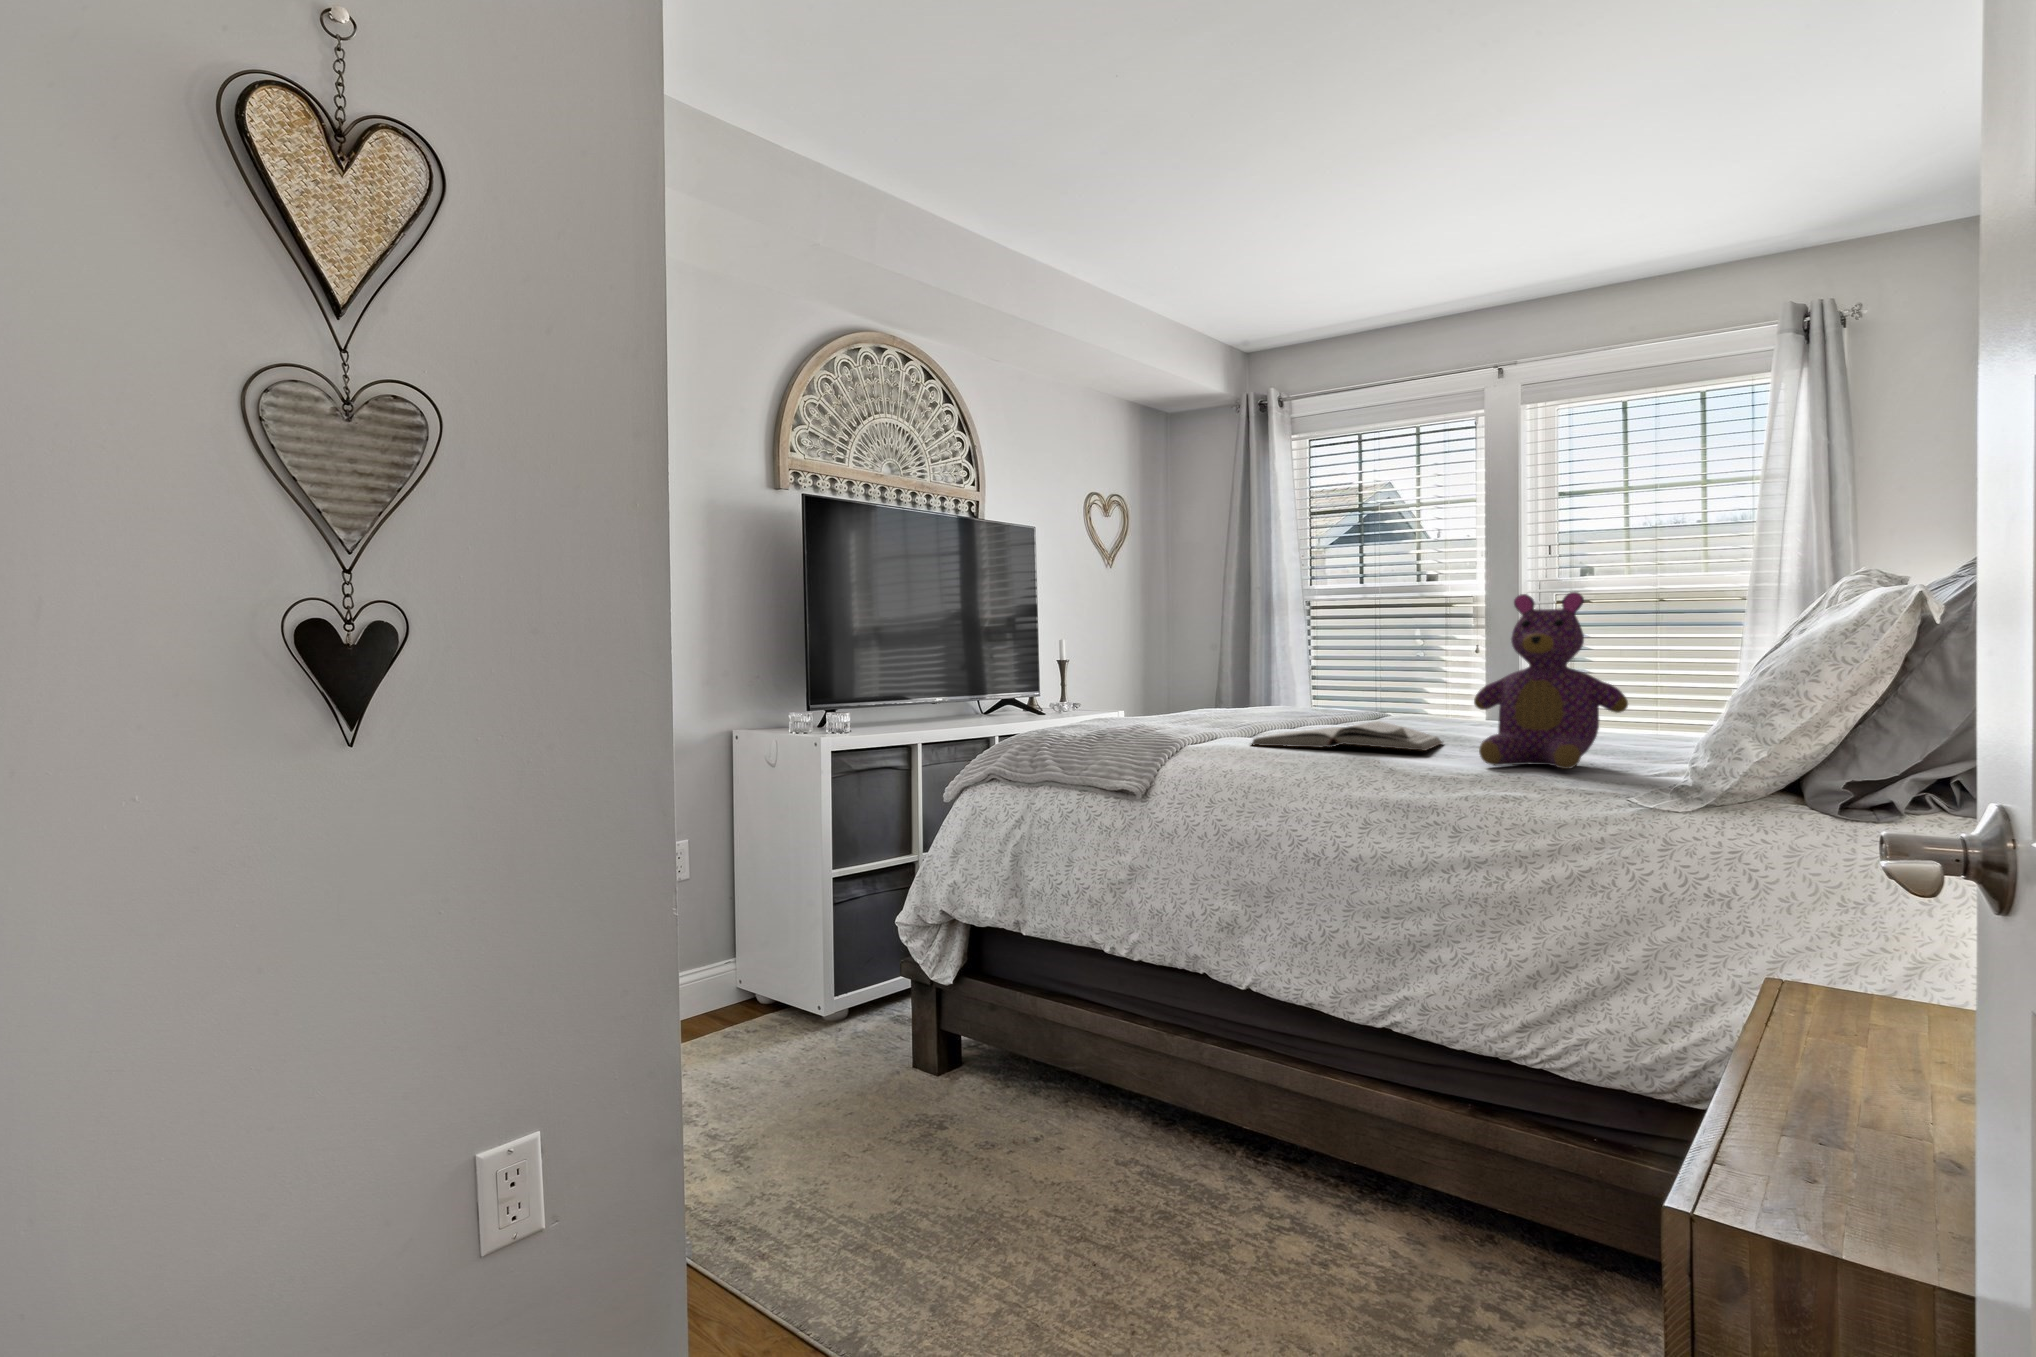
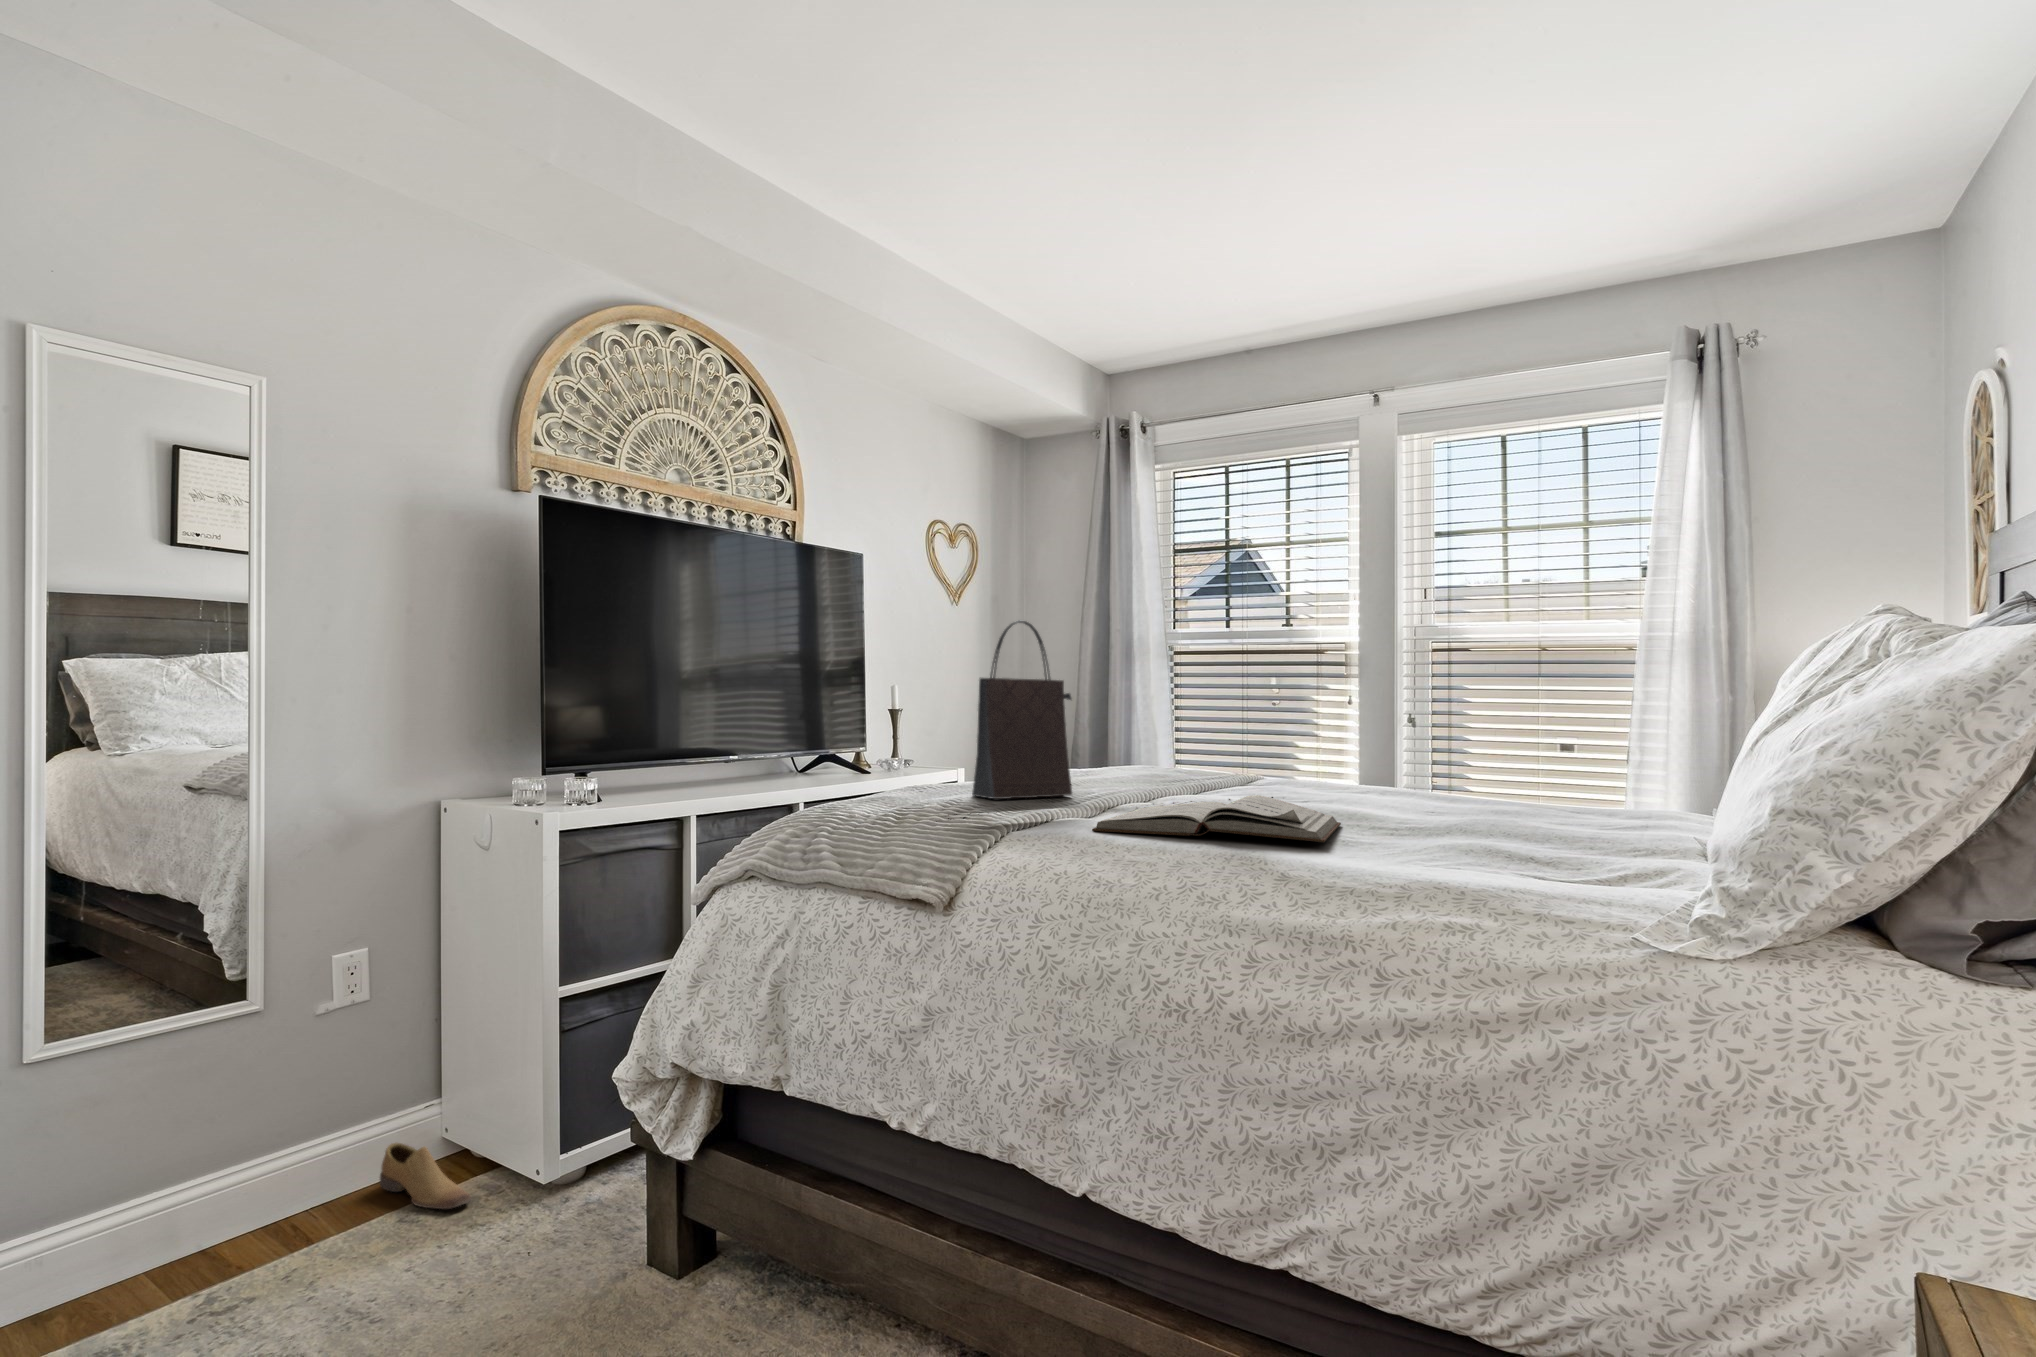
handbag: none [1153,588,1231,725] -> present [972,621,1072,799]
teddy bear: present [1474,592,1628,769] -> none [1387,630,1596,877]
shoe: none [705,987,776,1031] -> present [380,1143,471,1209]

